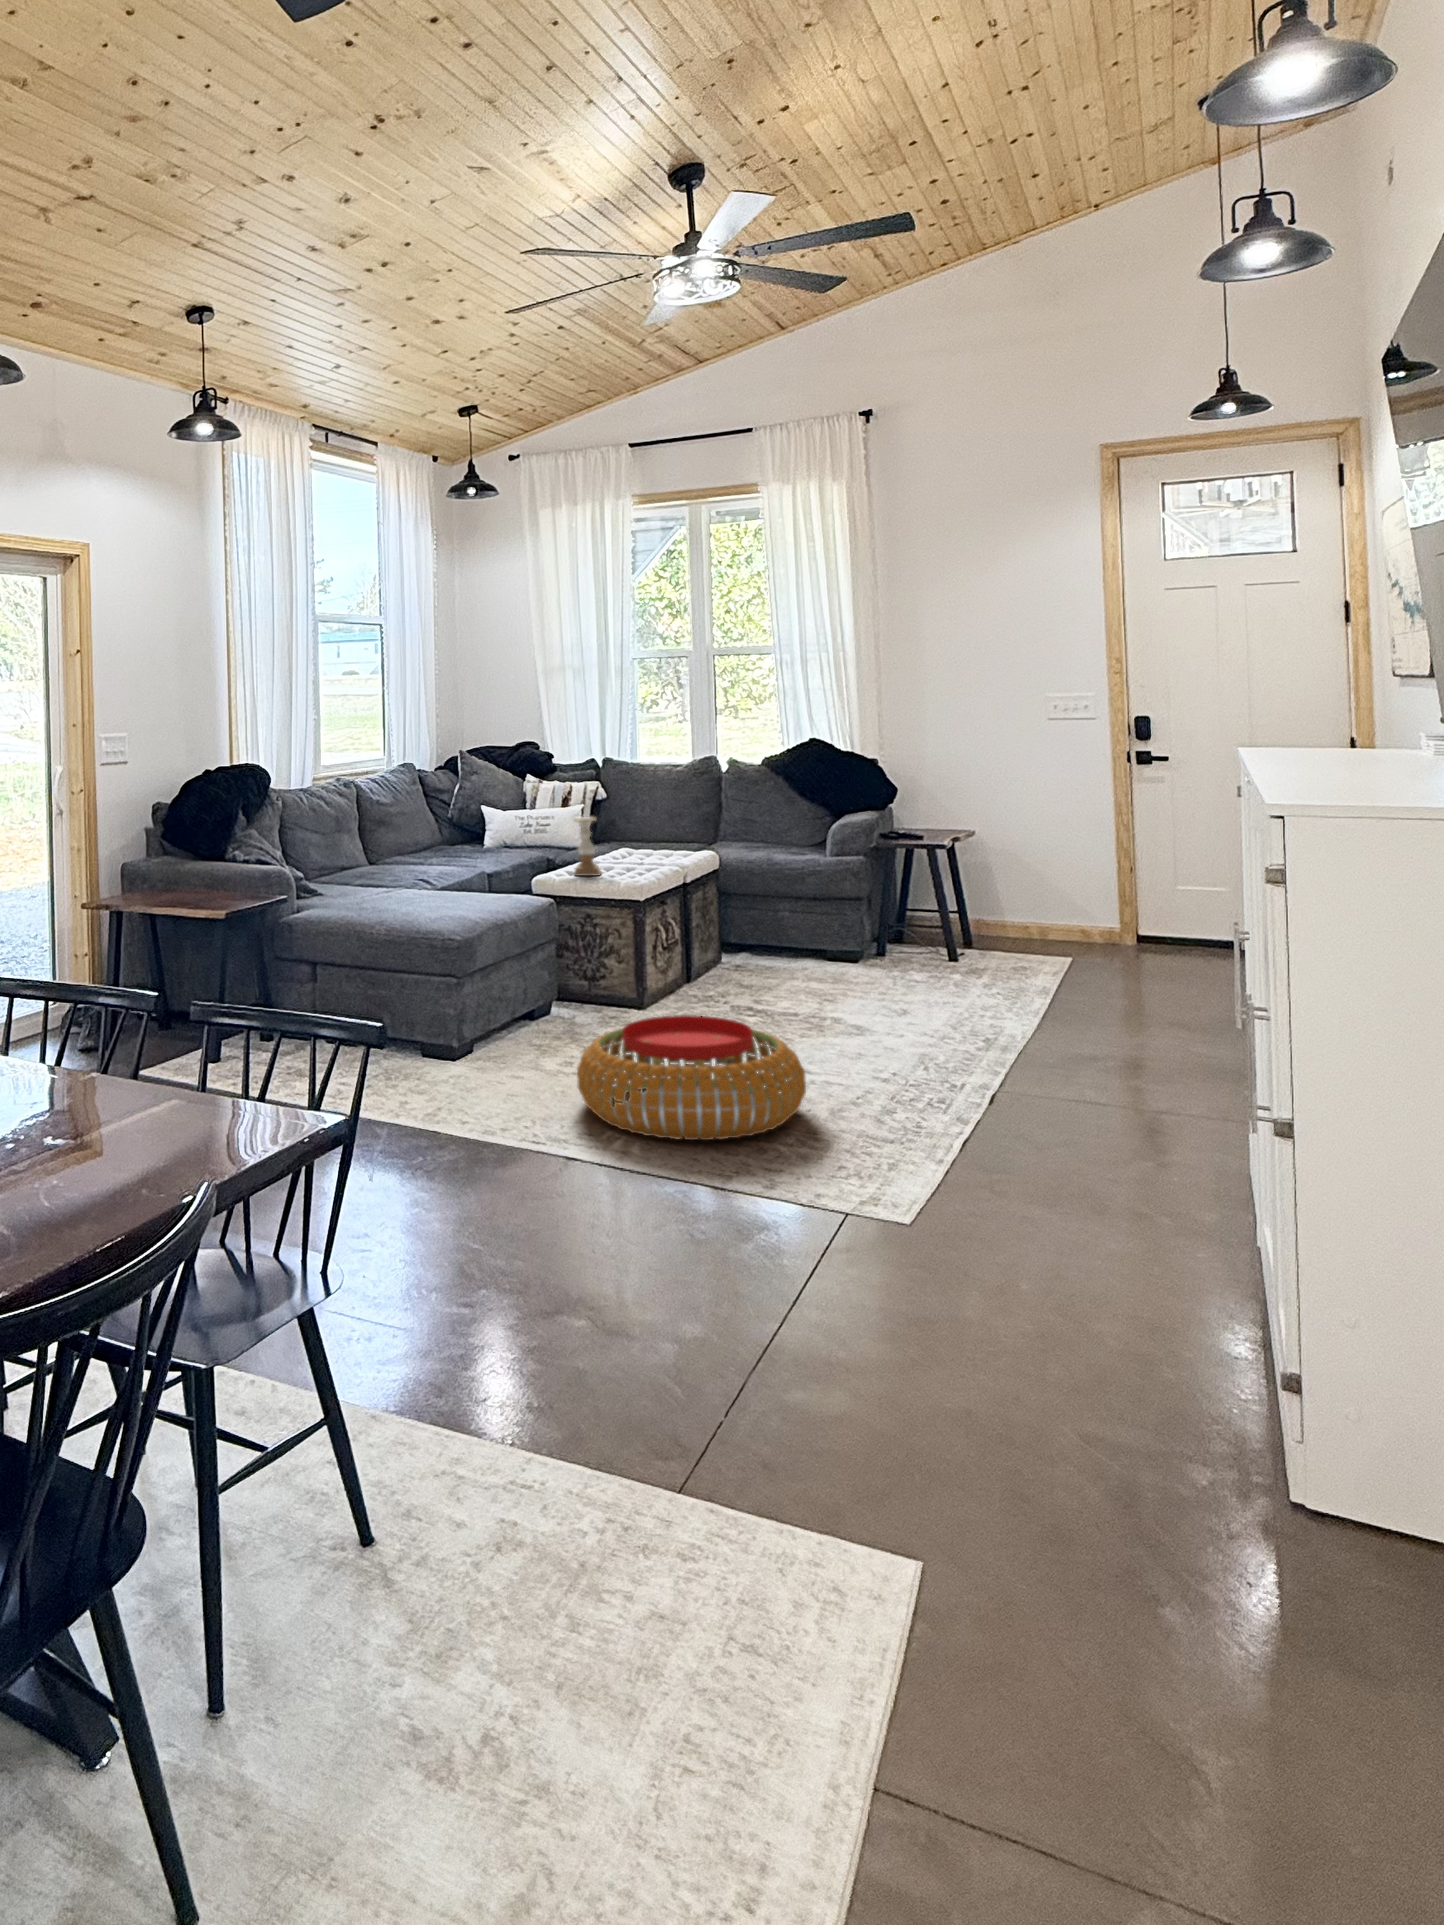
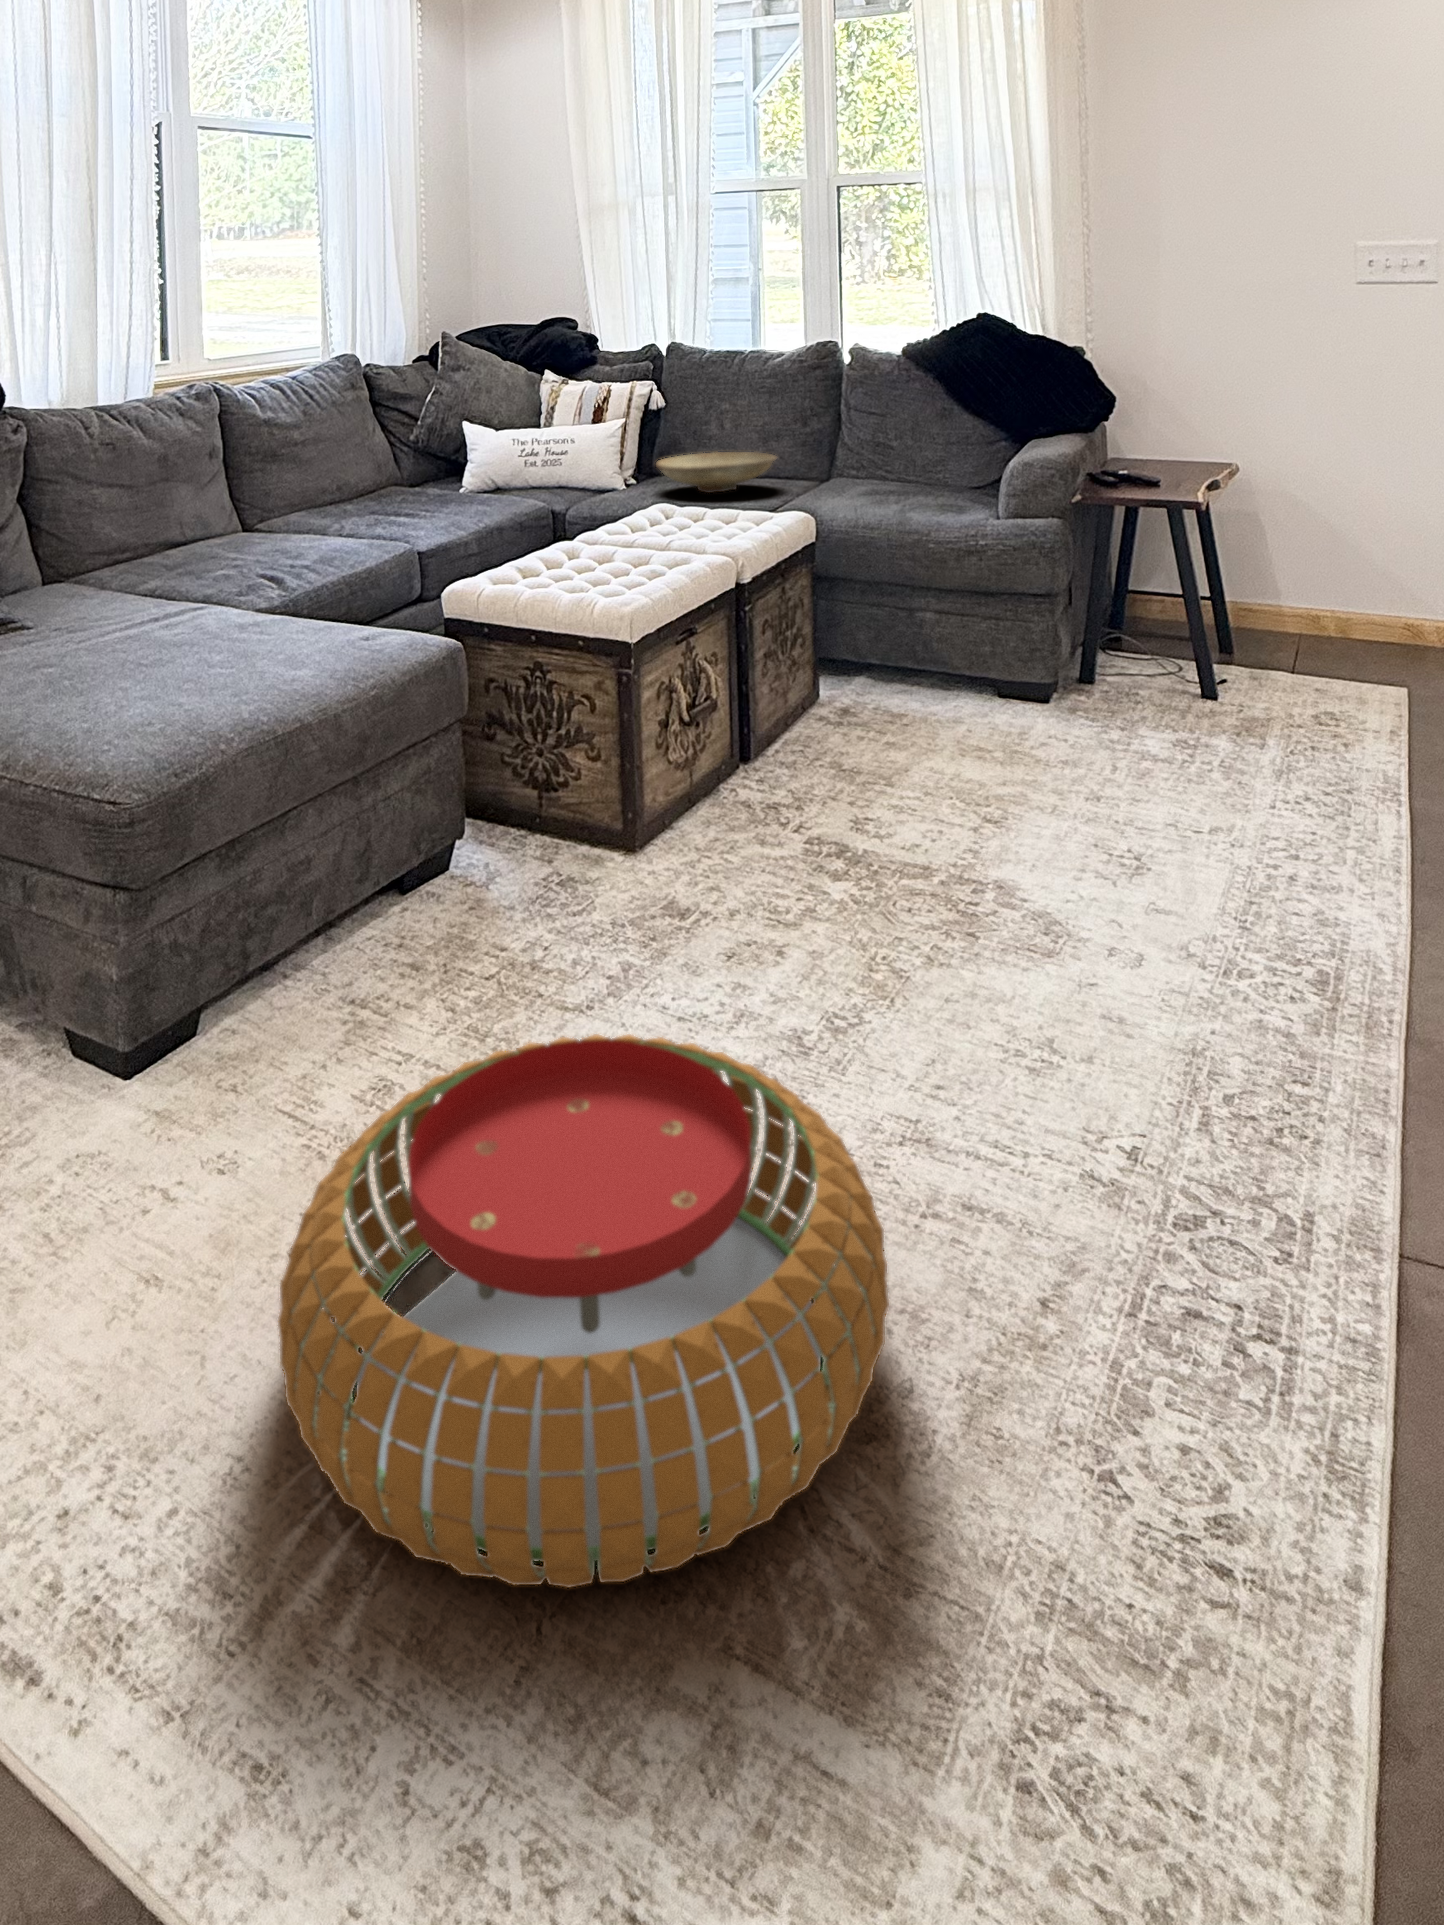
candle holder: present [574,817,601,876] -> none [516,474,573,588]
decorative bowl: none [609,825,685,848] -> present [656,452,776,493]

